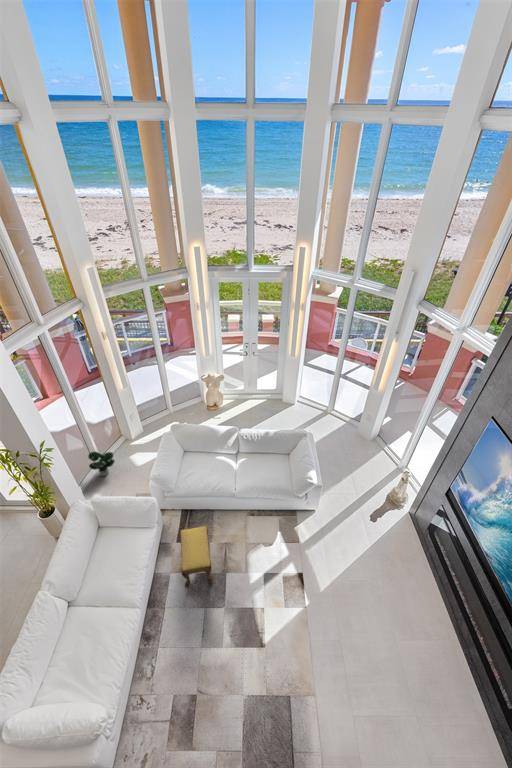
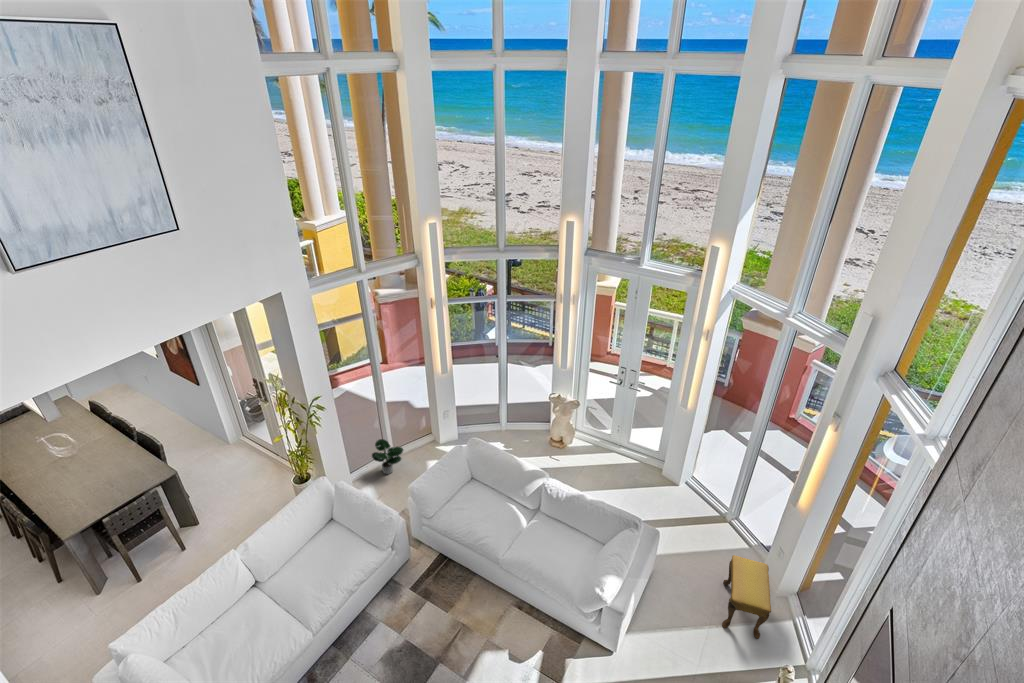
footstool: present [180,526,212,587] -> present [722,555,771,639]

